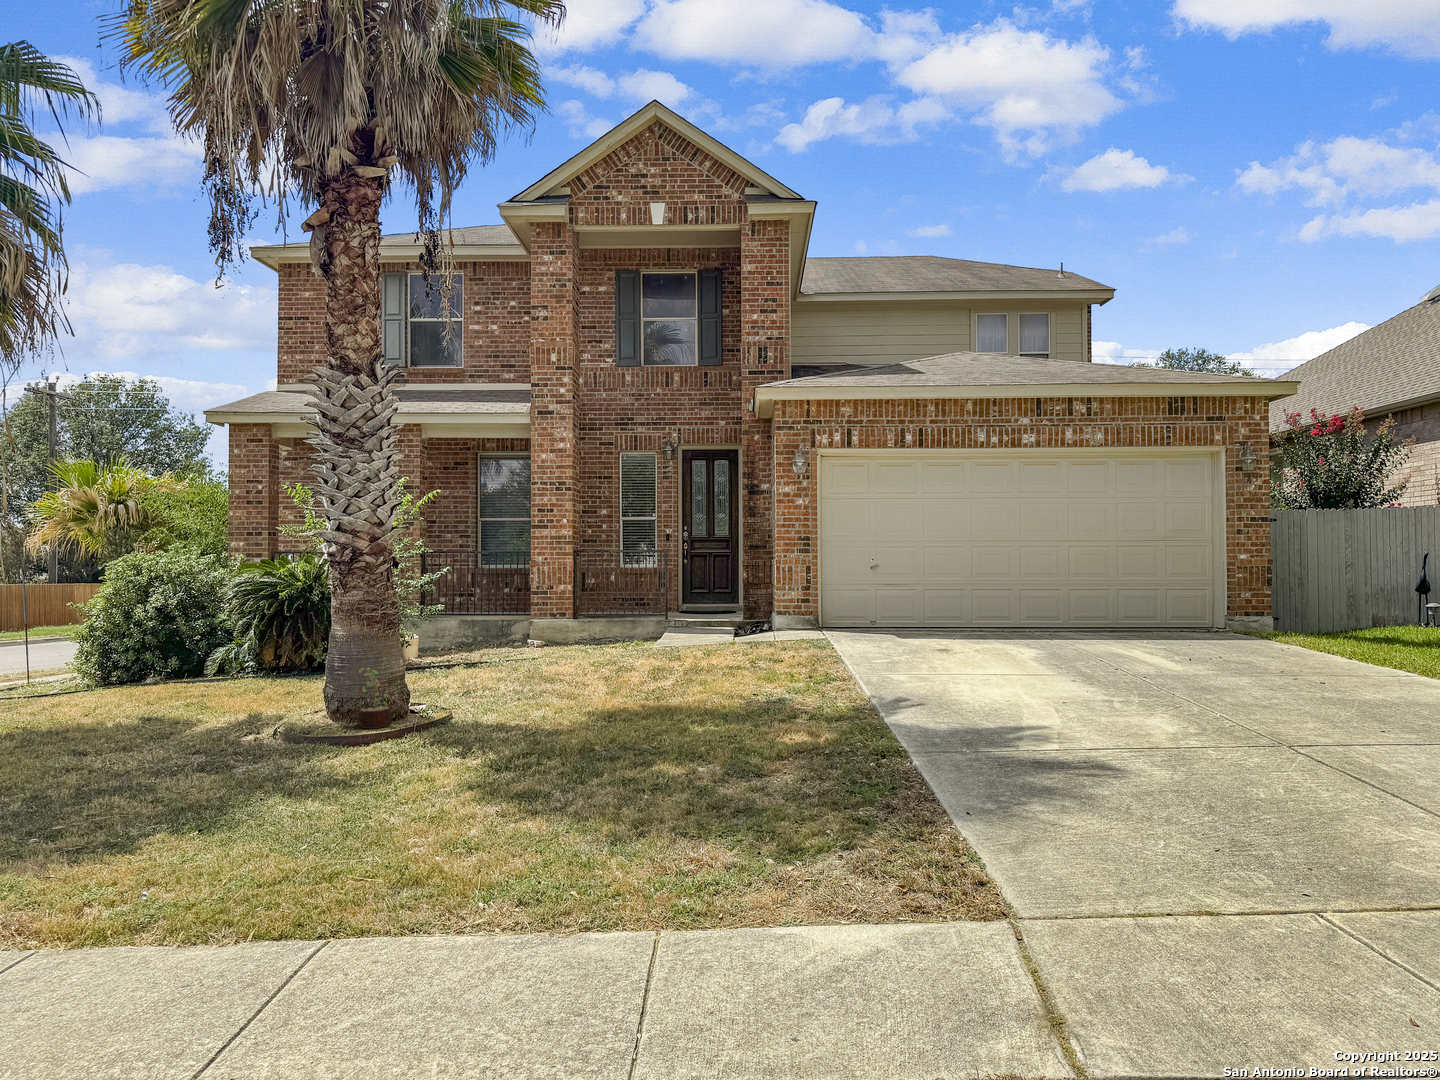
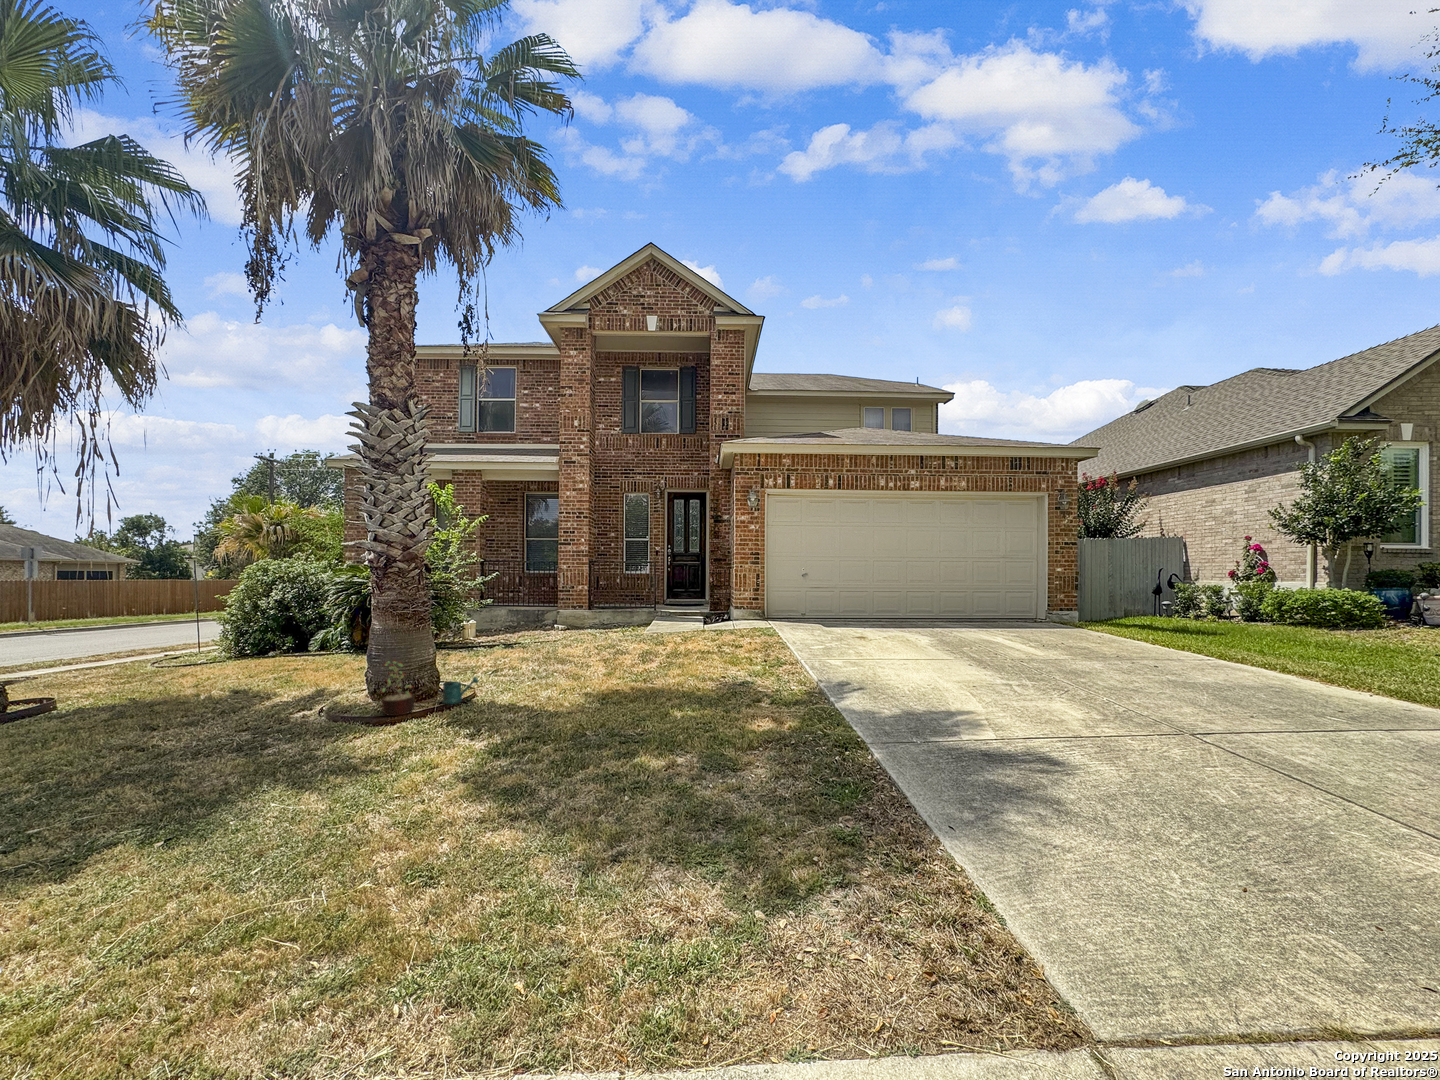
watering can: none [414,687,461,719] -> present [442,677,478,704]

